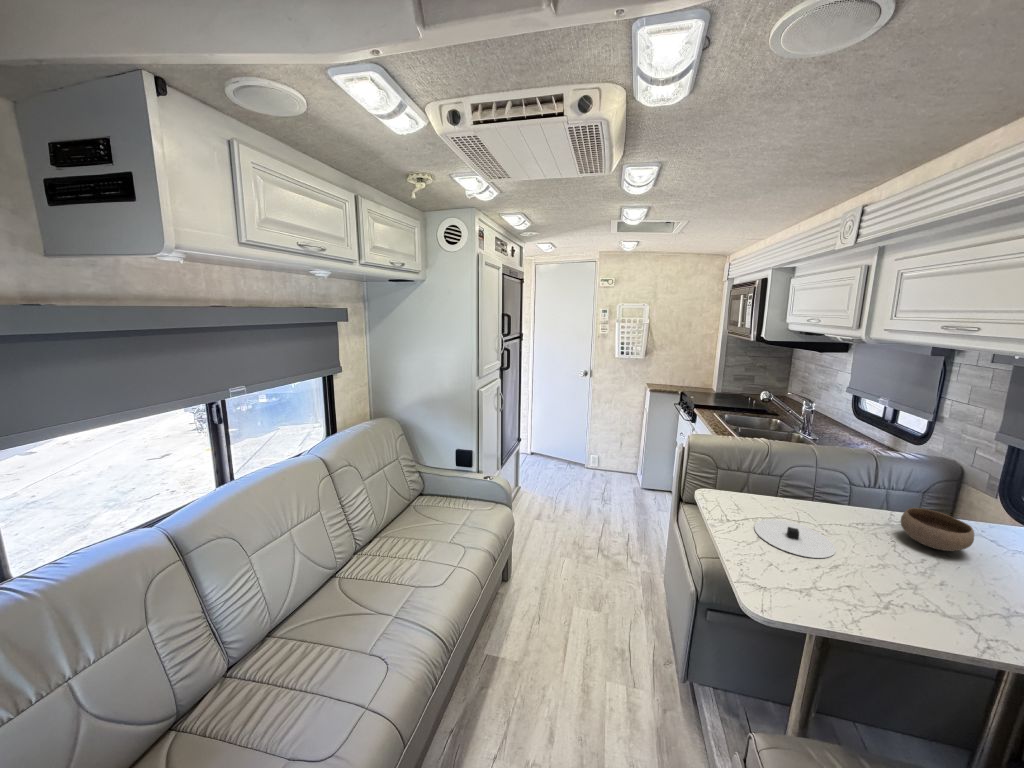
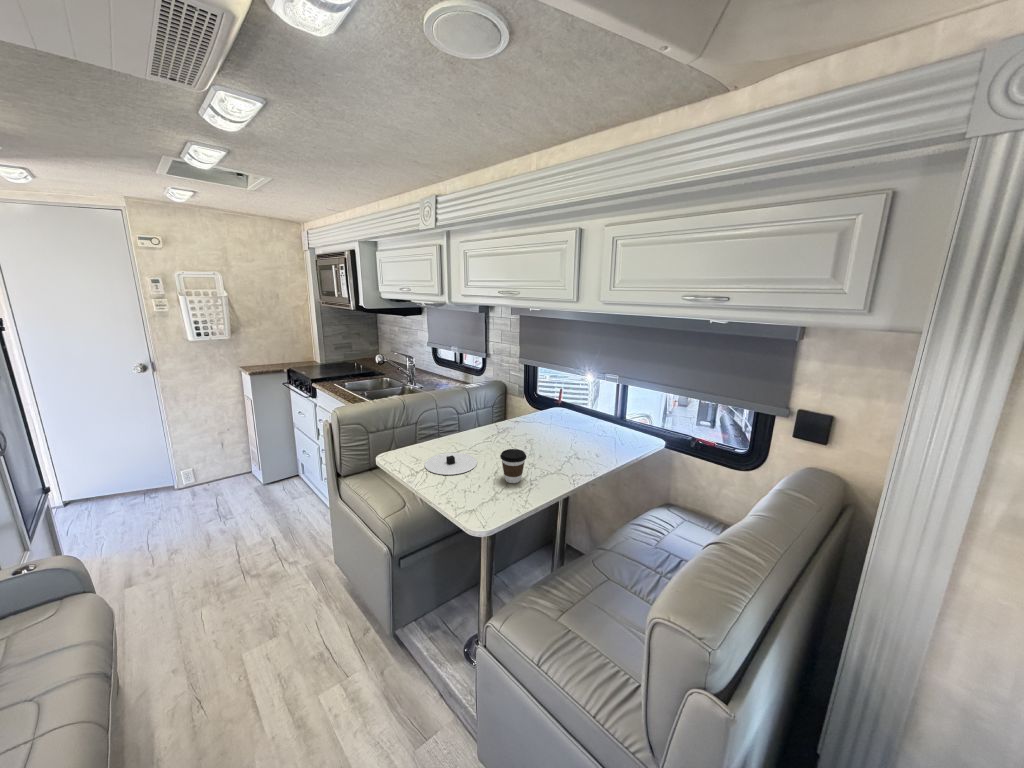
bowl: present [901,508,974,551] -> none [496,413,528,436]
coffee cup: none [862,556,918,614] -> present [500,449,527,483]

